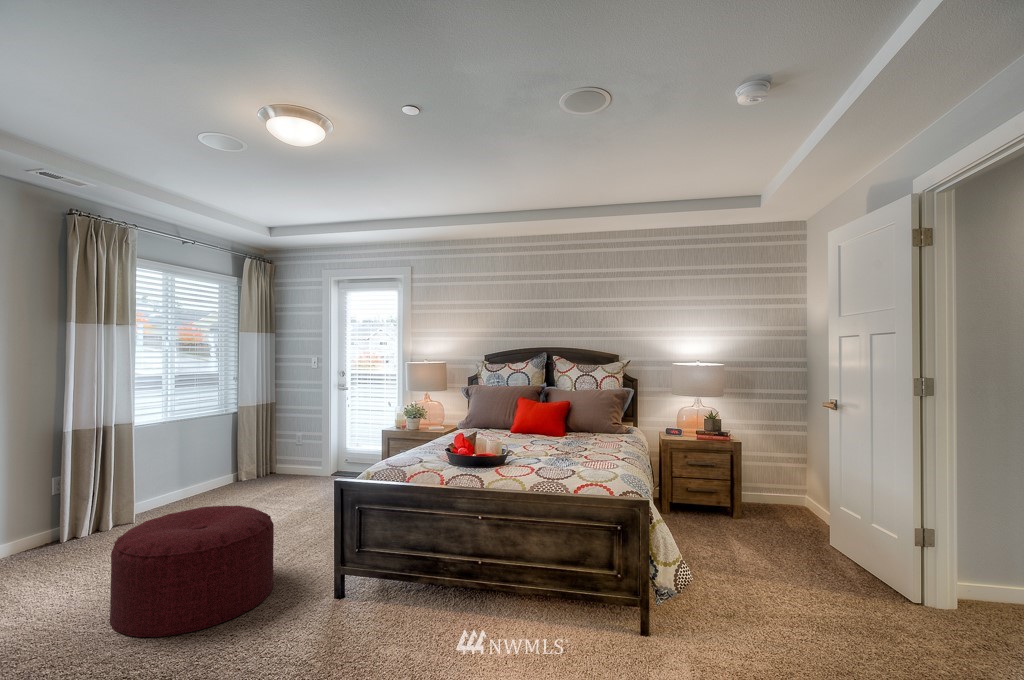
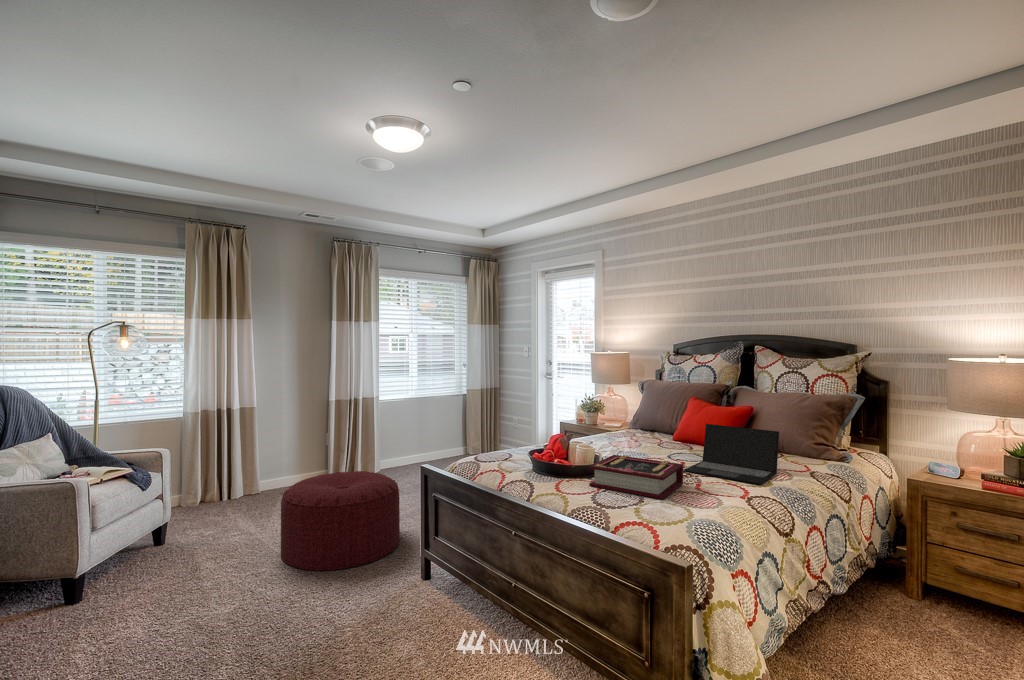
laptop: none [562,414,619,451] -> present [683,424,779,485]
book: none [523,442,587,468] -> present [589,455,683,499]

